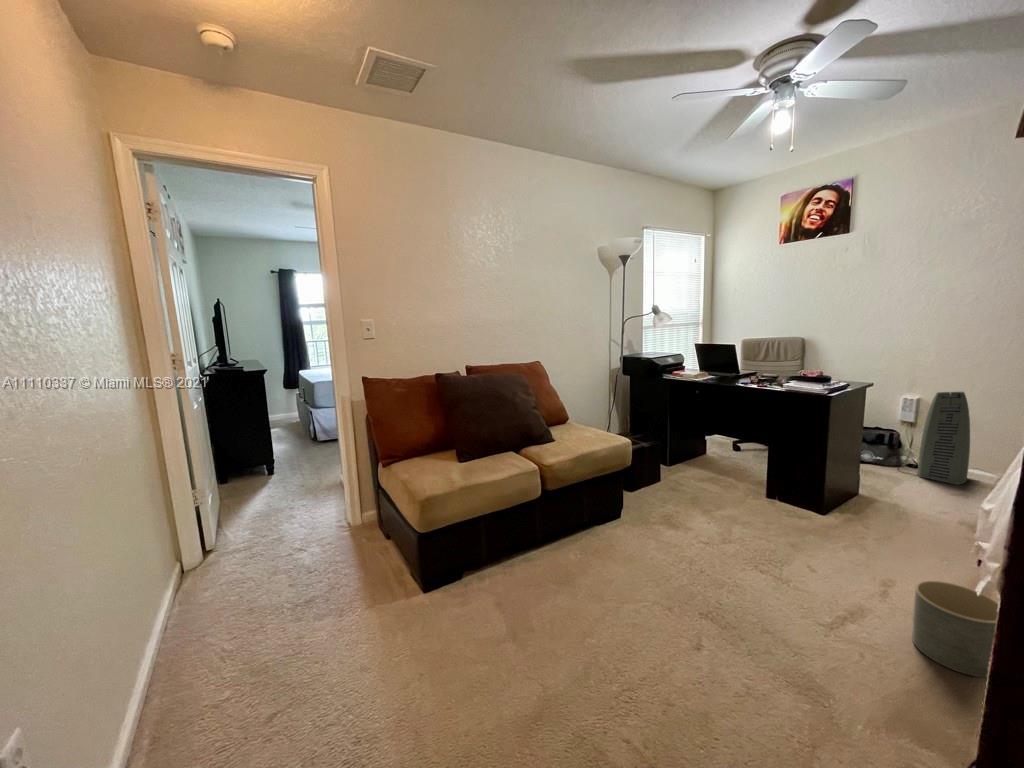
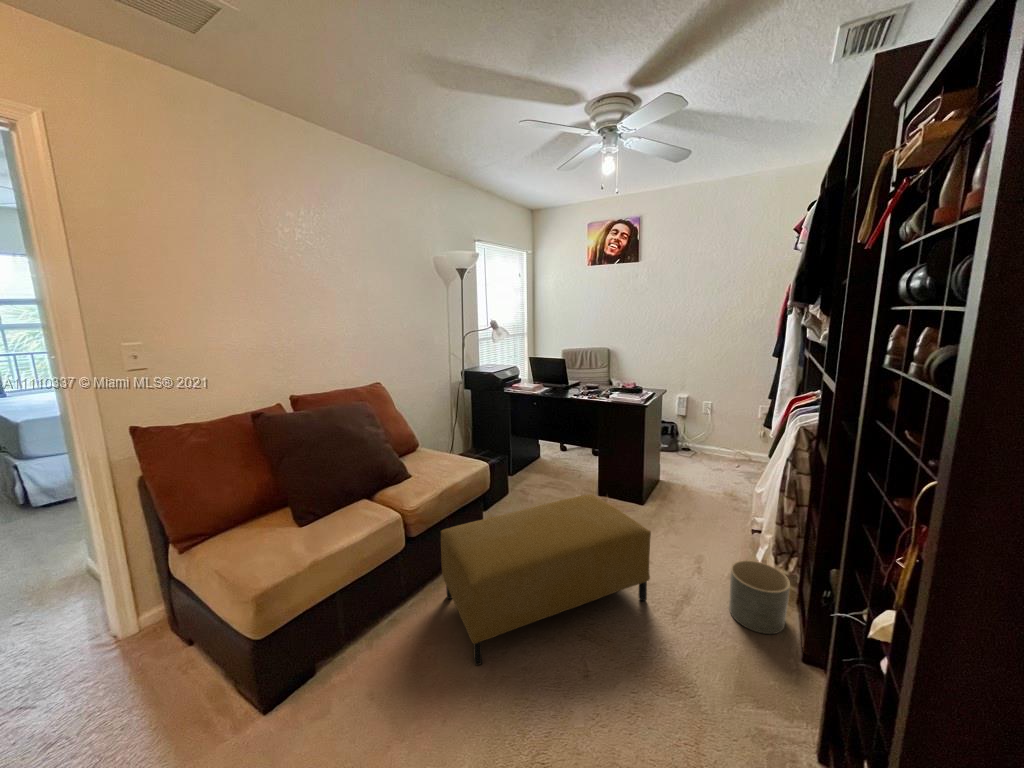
air purifier: present [918,392,970,485] -> none [690,391,720,462]
ottoman: none [573,481,802,607] -> present [441,494,651,665]

